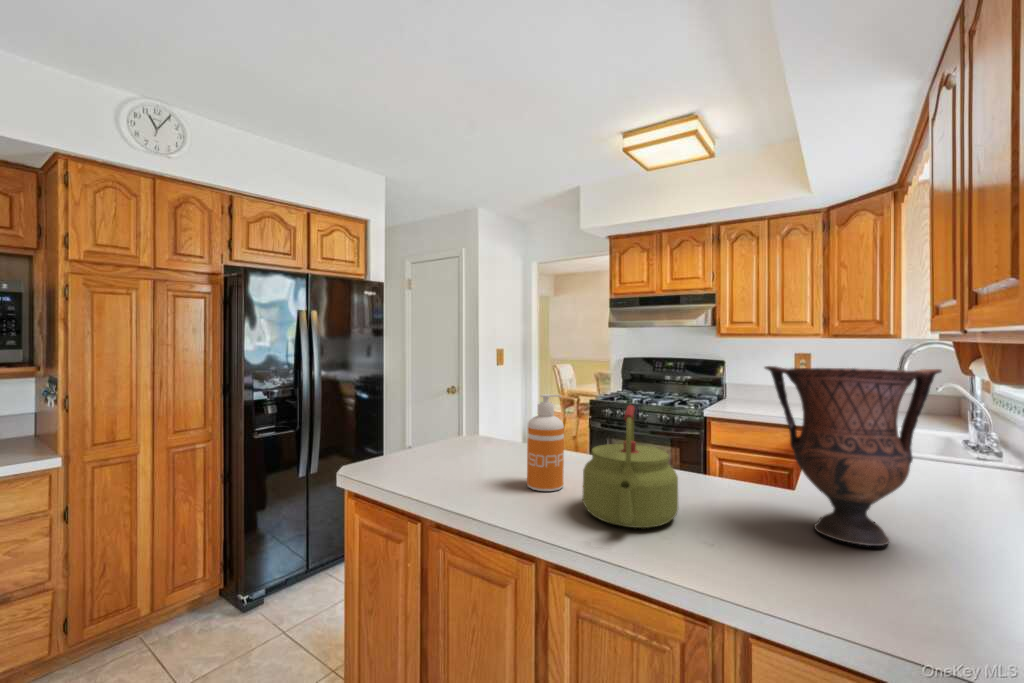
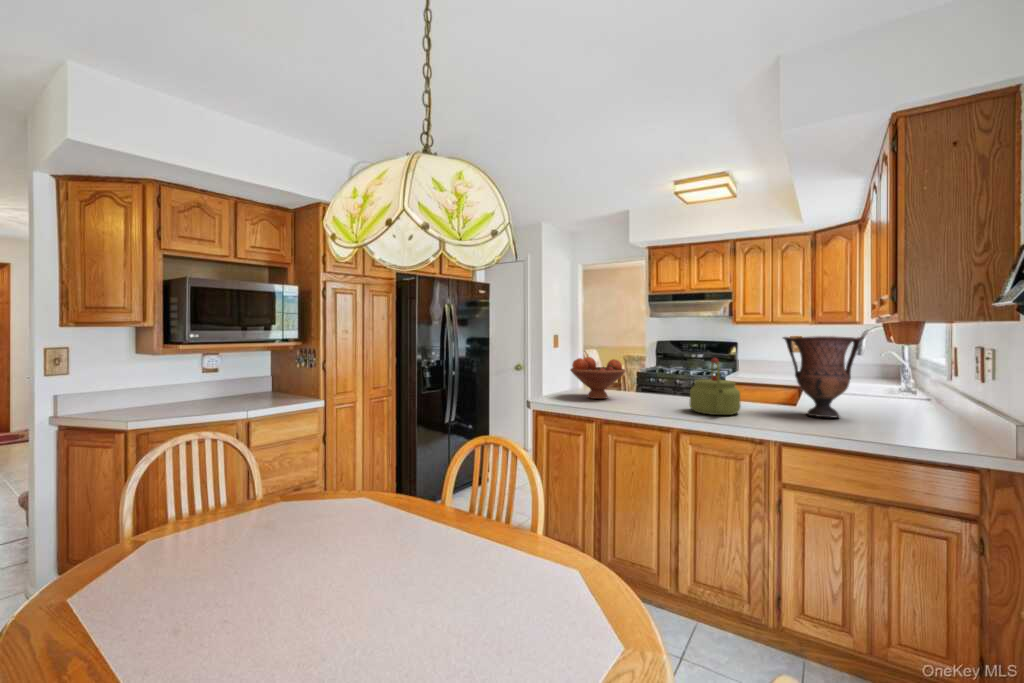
fruit bowl: none [414,390,506,464] -> present [571,357,625,399]
soap dispenser: present [527,394,564,491] -> none [650,355,672,407]

